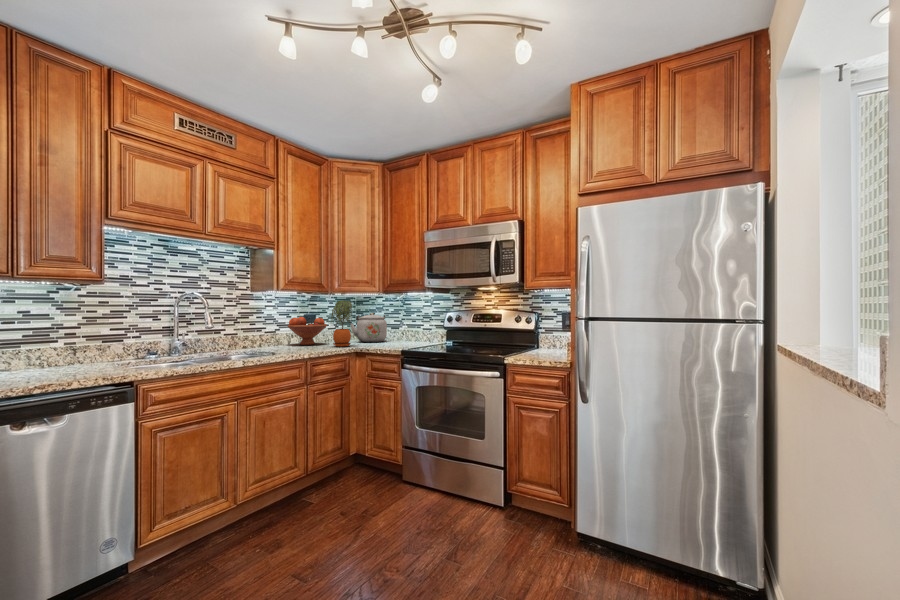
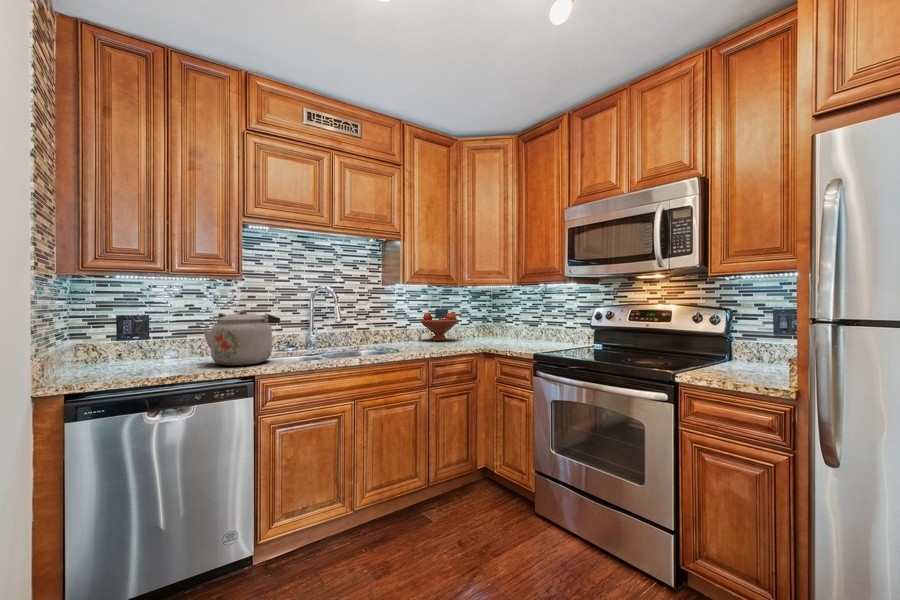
potted plant: present [331,300,352,347] -> none [459,294,483,345]
kettle: present [351,313,387,342] -> present [204,310,280,366]

